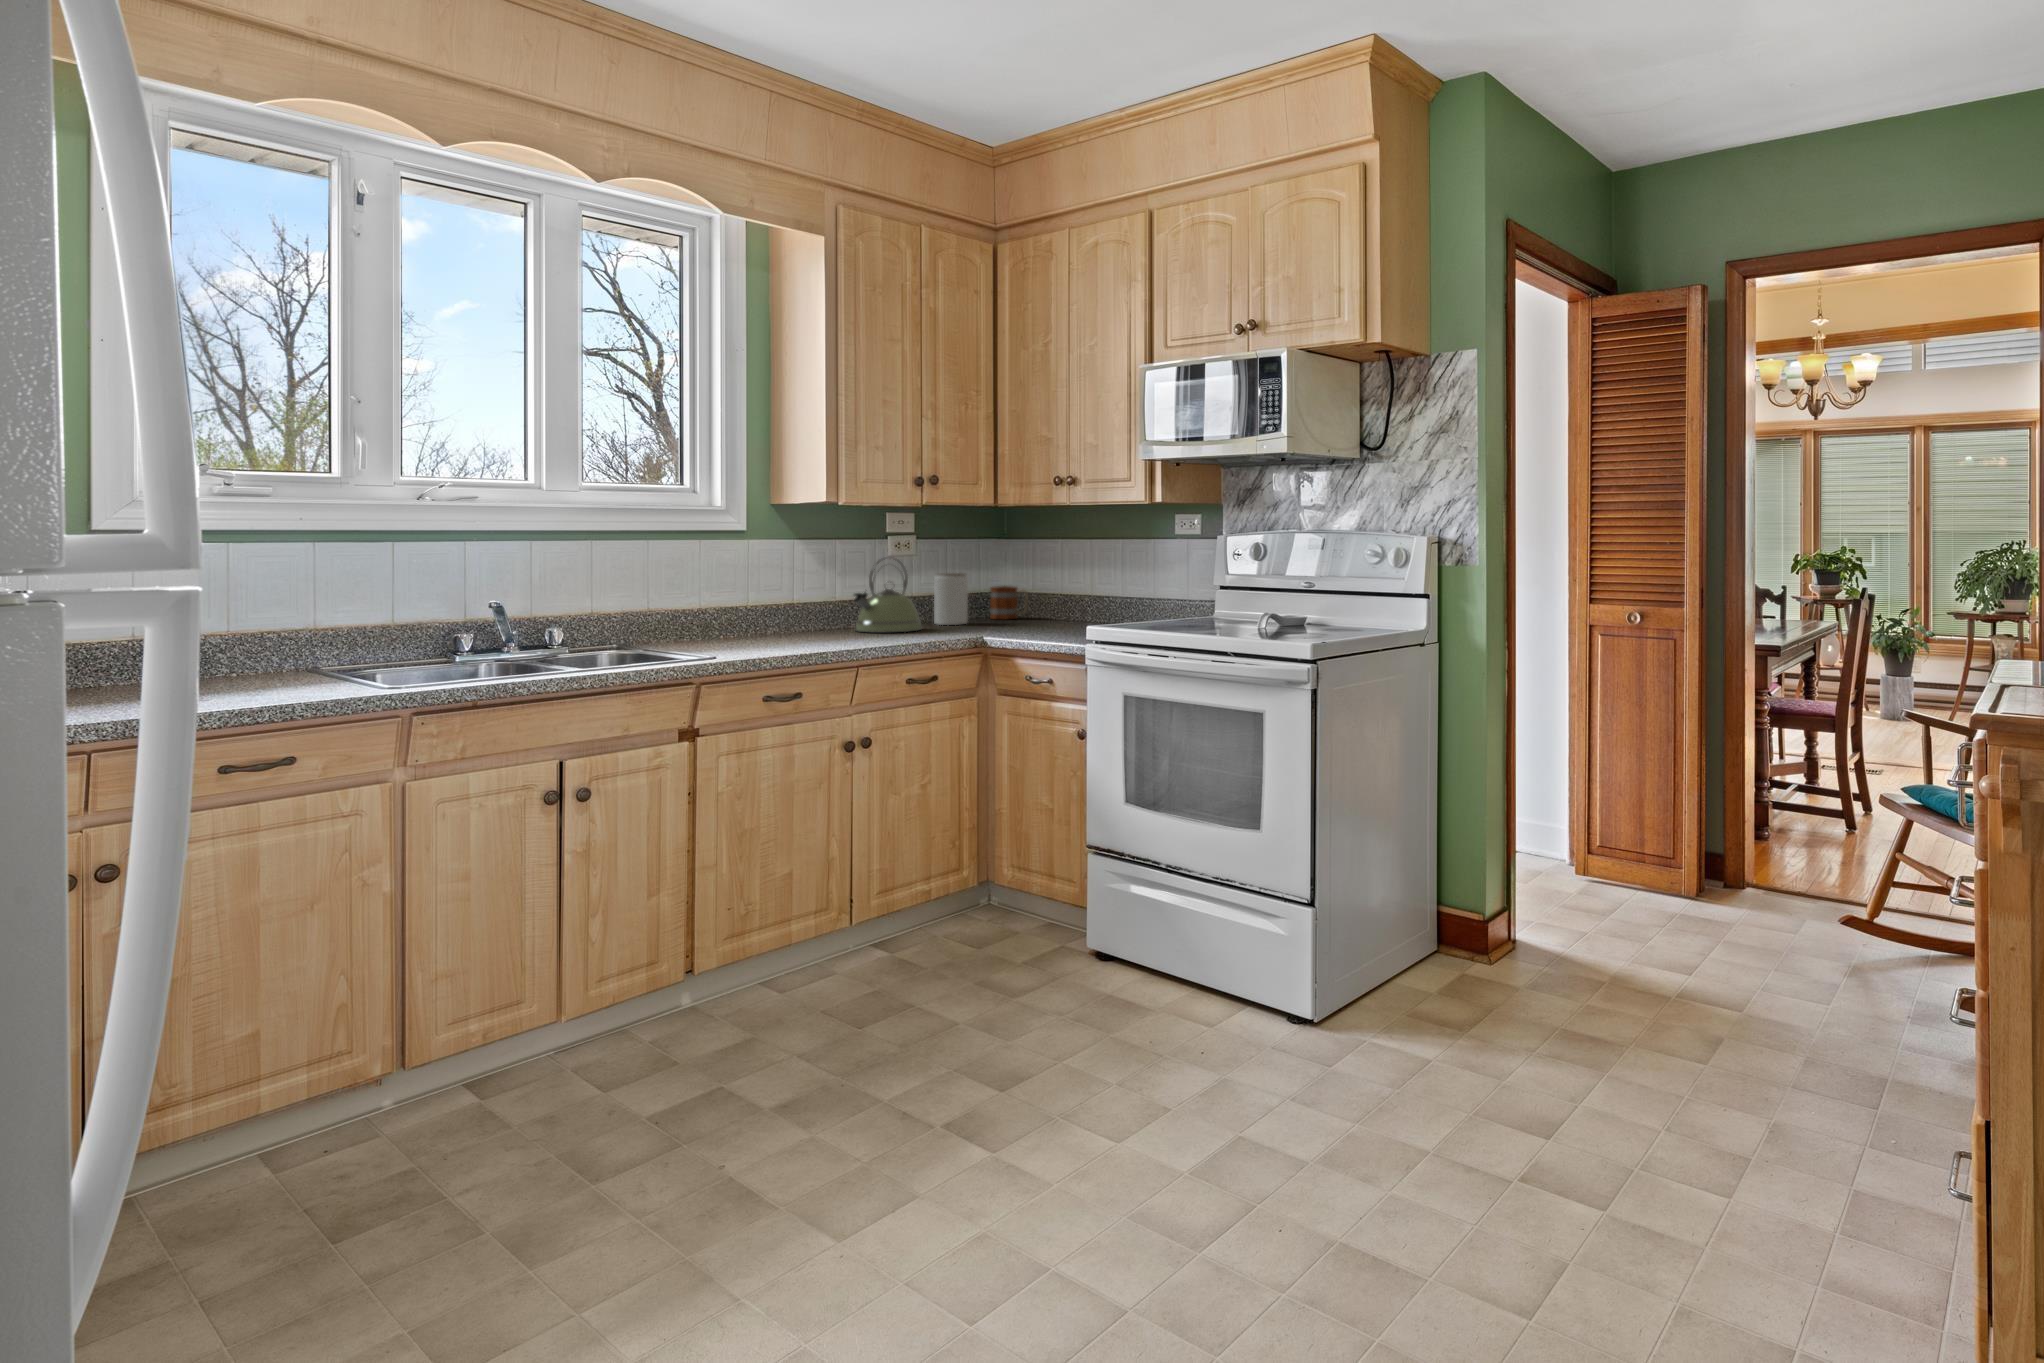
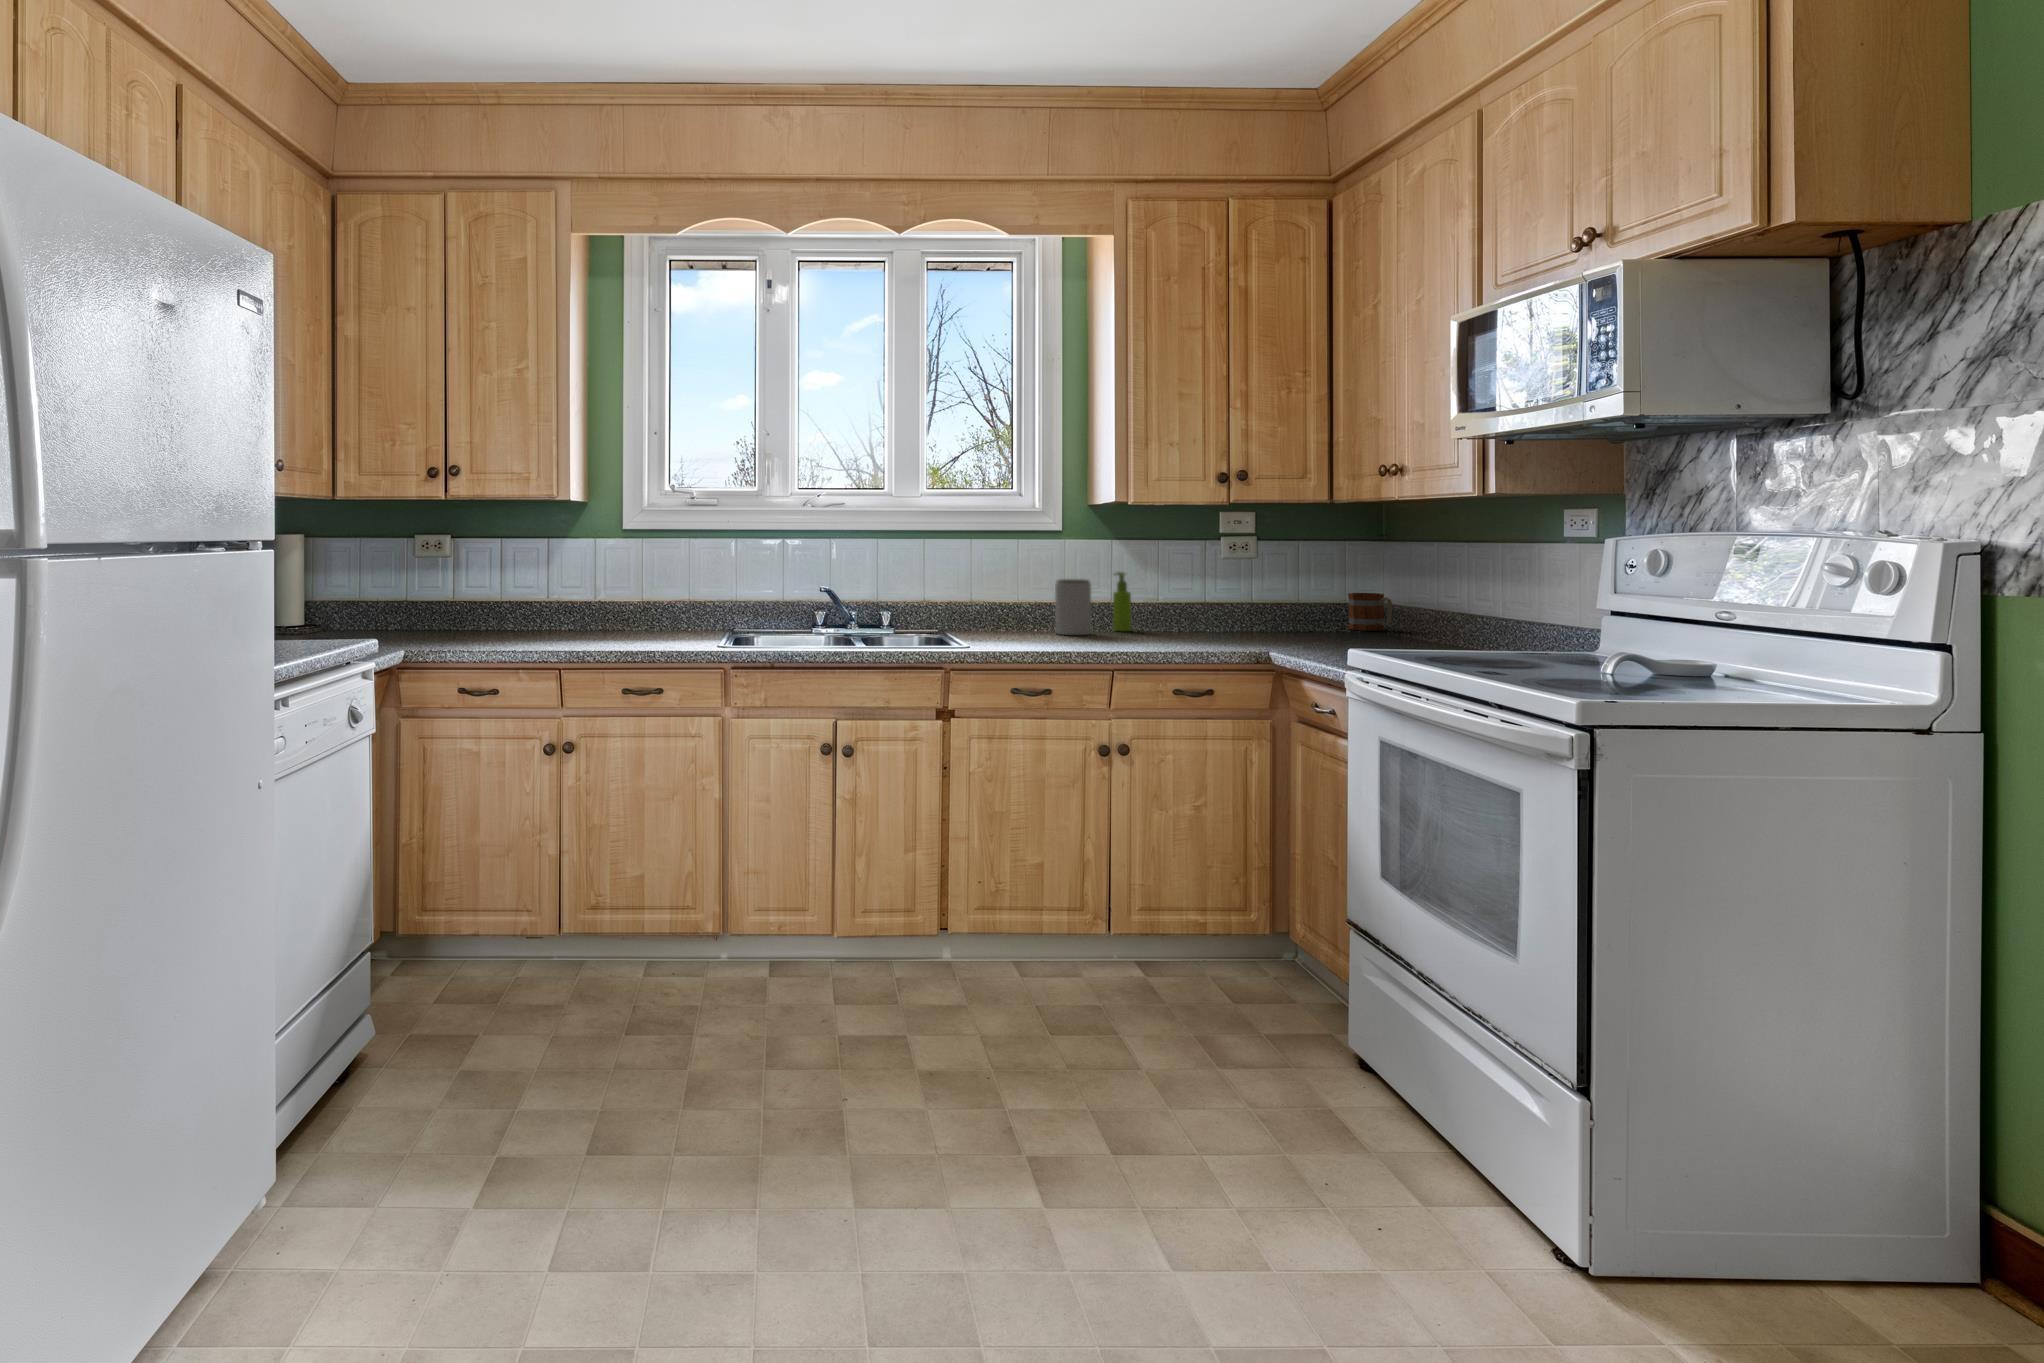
kettle: present [854,559,921,633] -> none [1159,559,1237,637]
soap dispenser: none [800,572,819,633] -> present [1113,572,1131,631]
jar: present [934,573,968,625] -> present [1055,579,1092,635]

